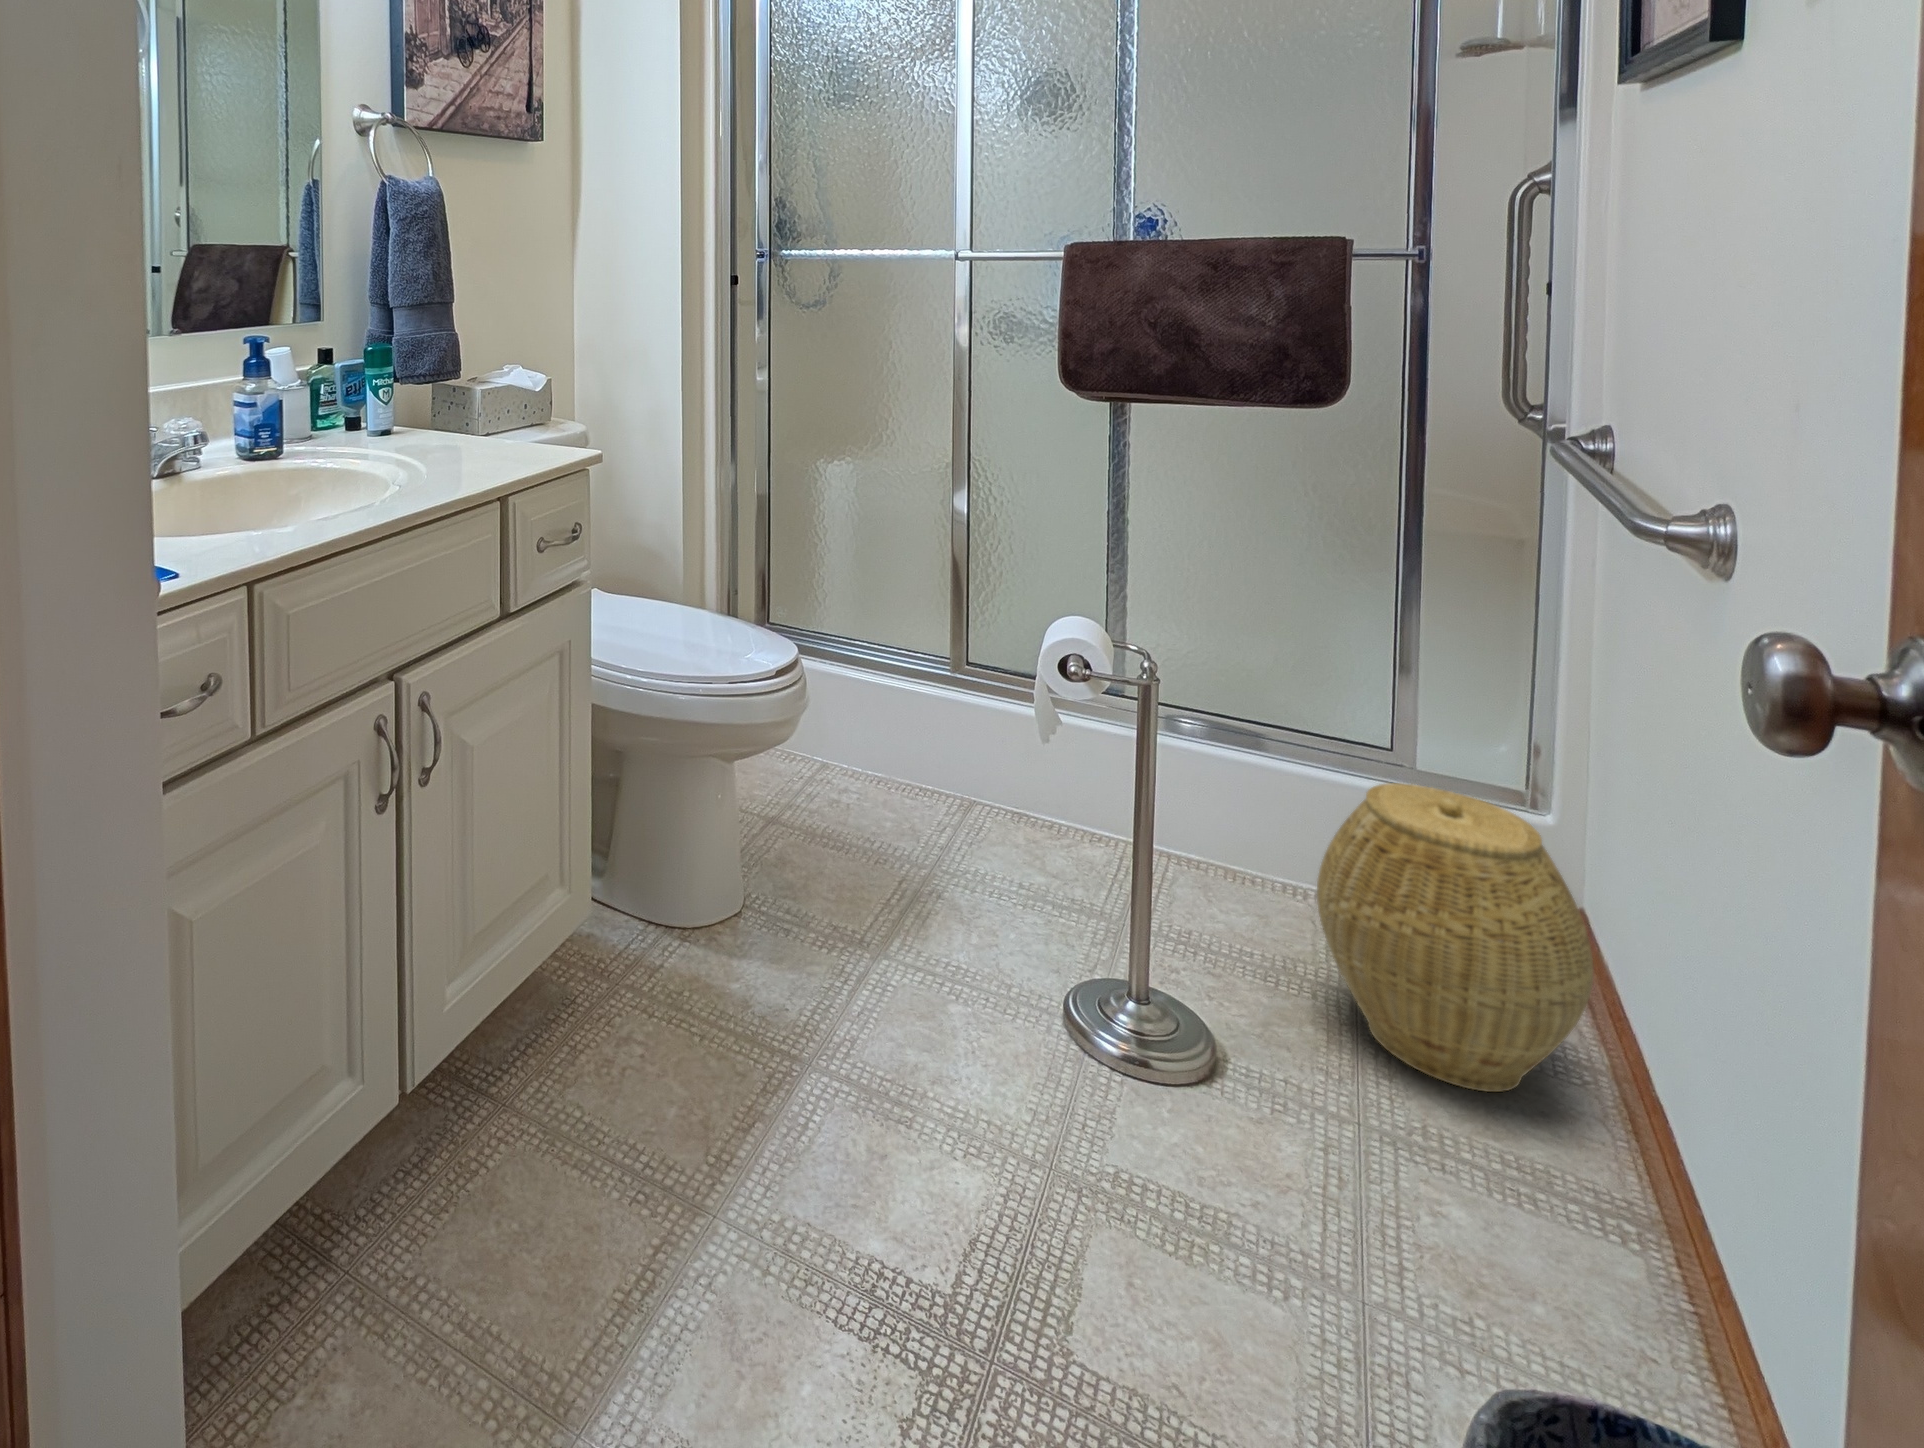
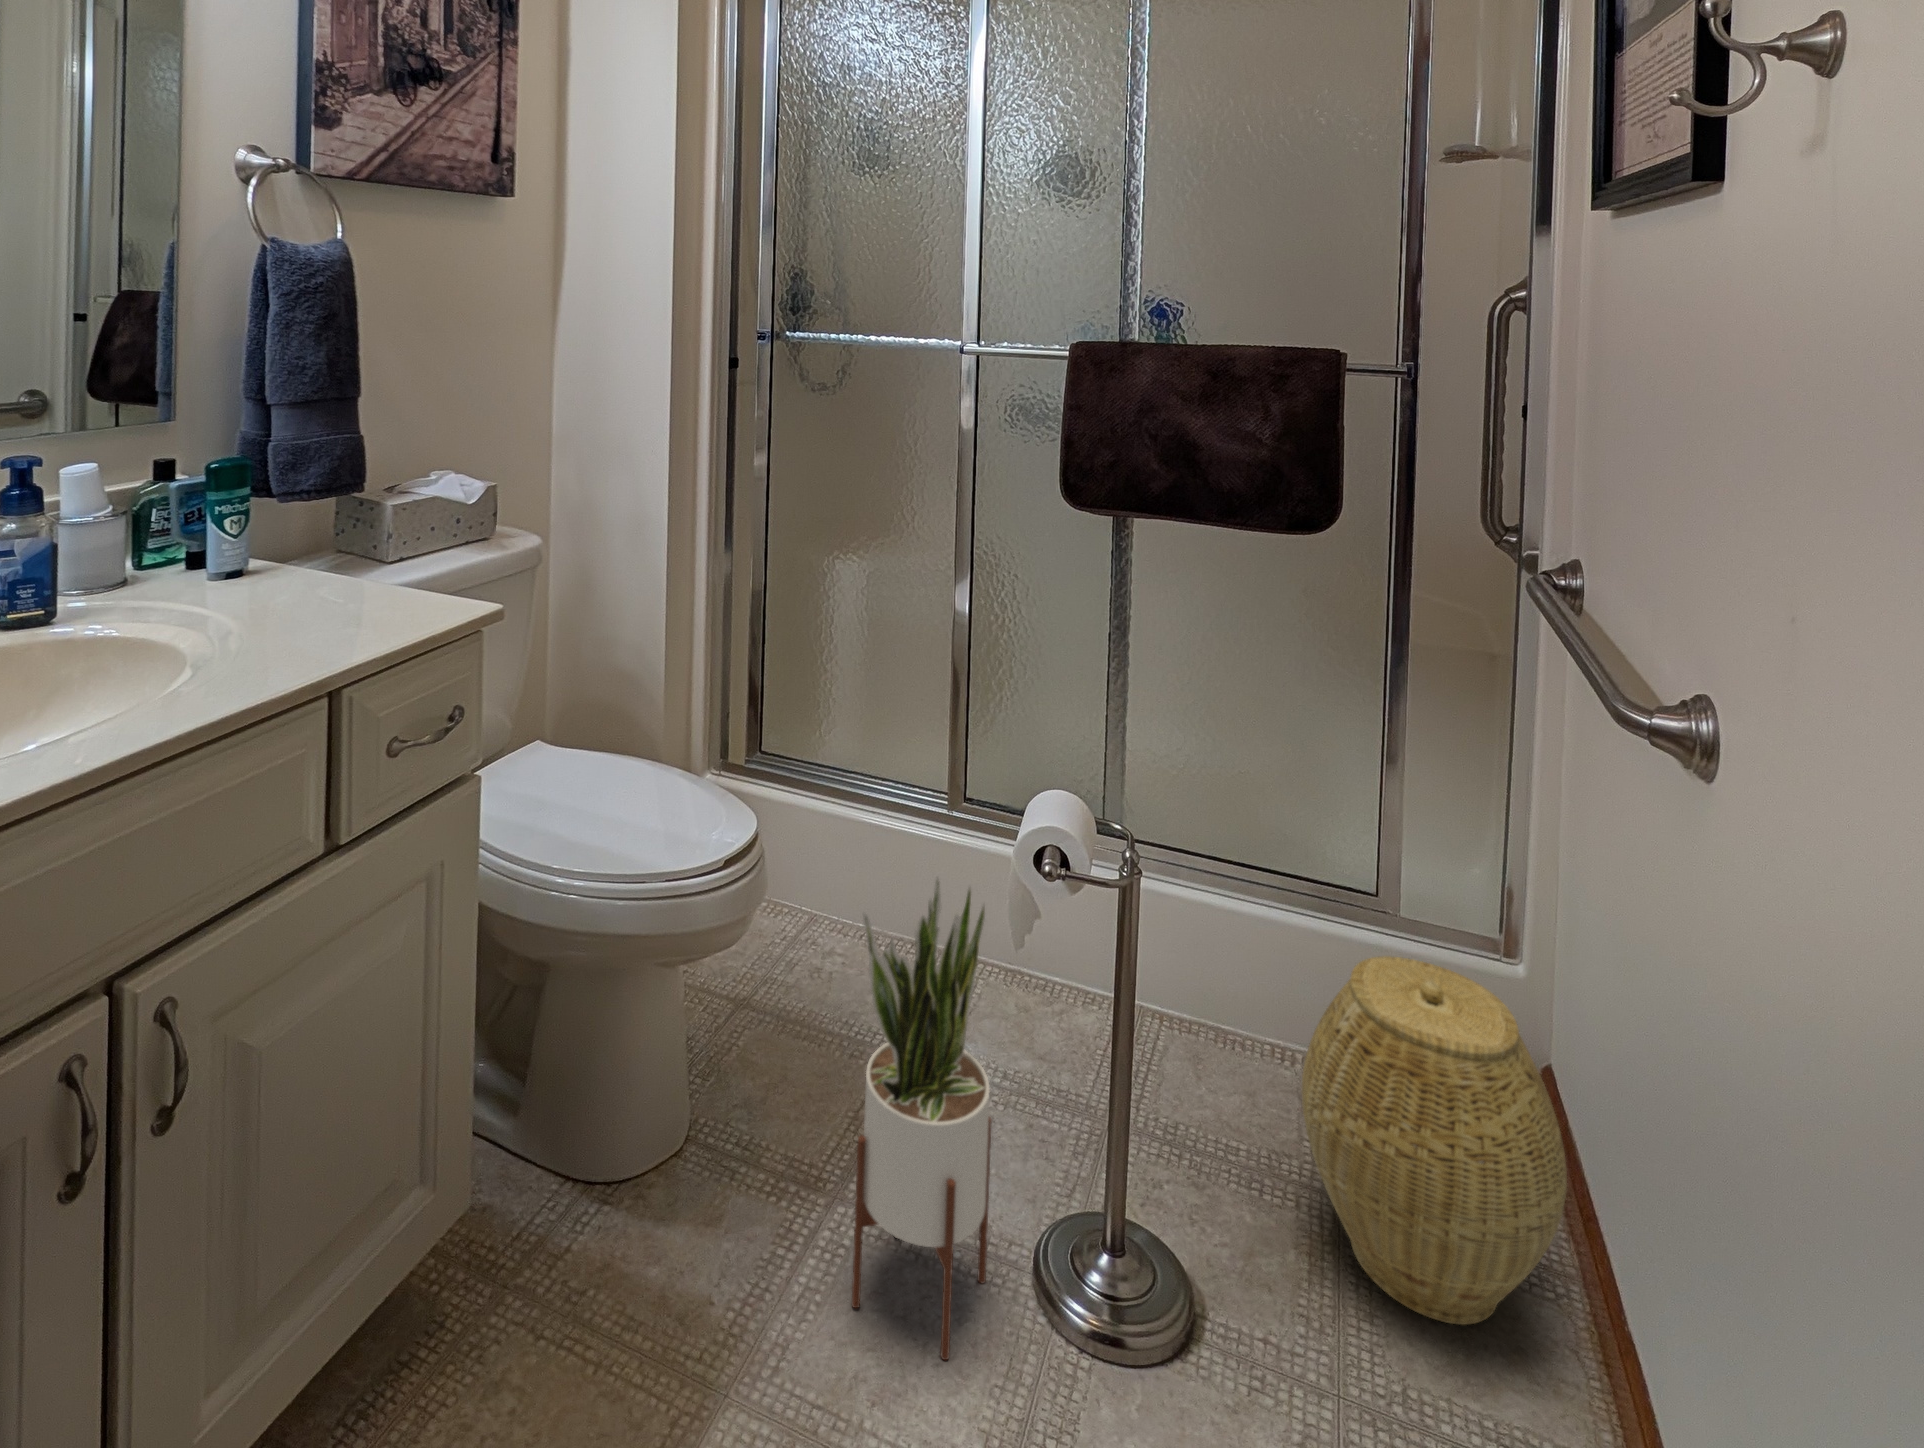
potted plant: none [903,679,1021,1060] -> present [852,877,992,1361]

